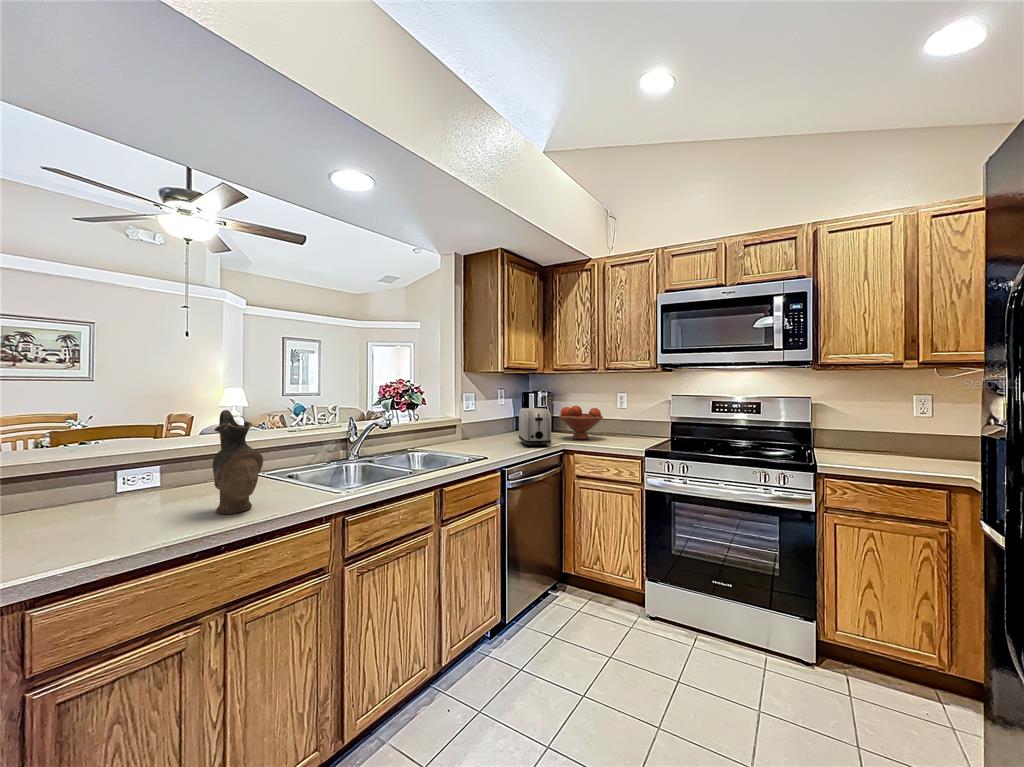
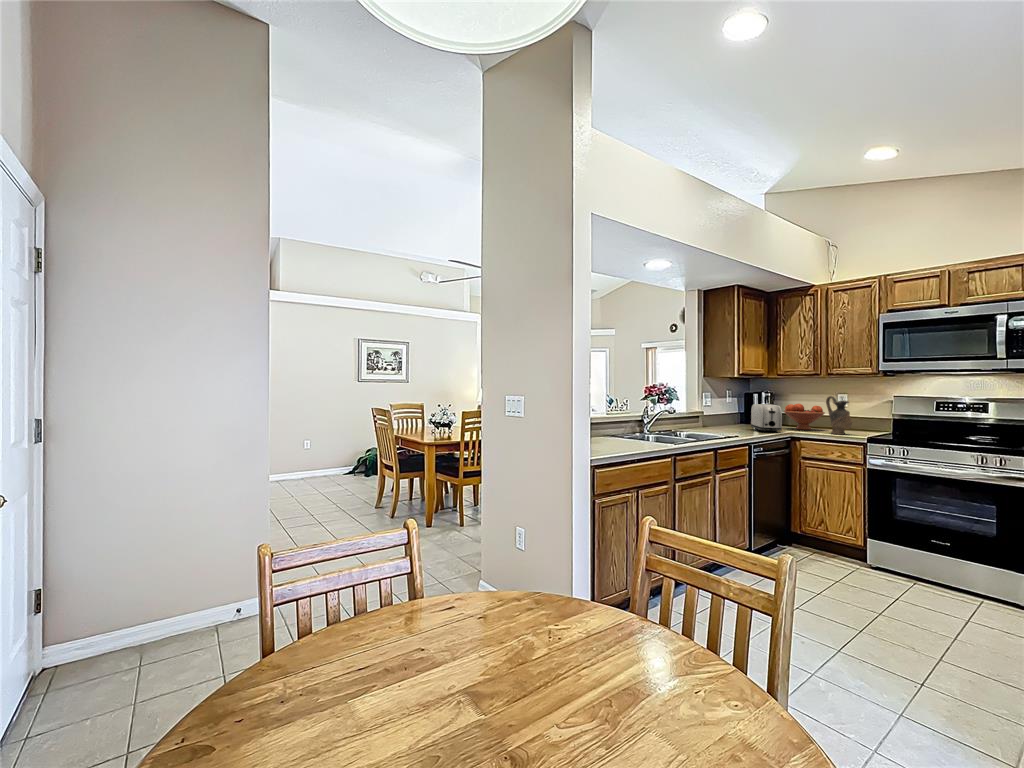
ceramic pitcher: present [213,410,263,514] -> present [826,396,853,435]

